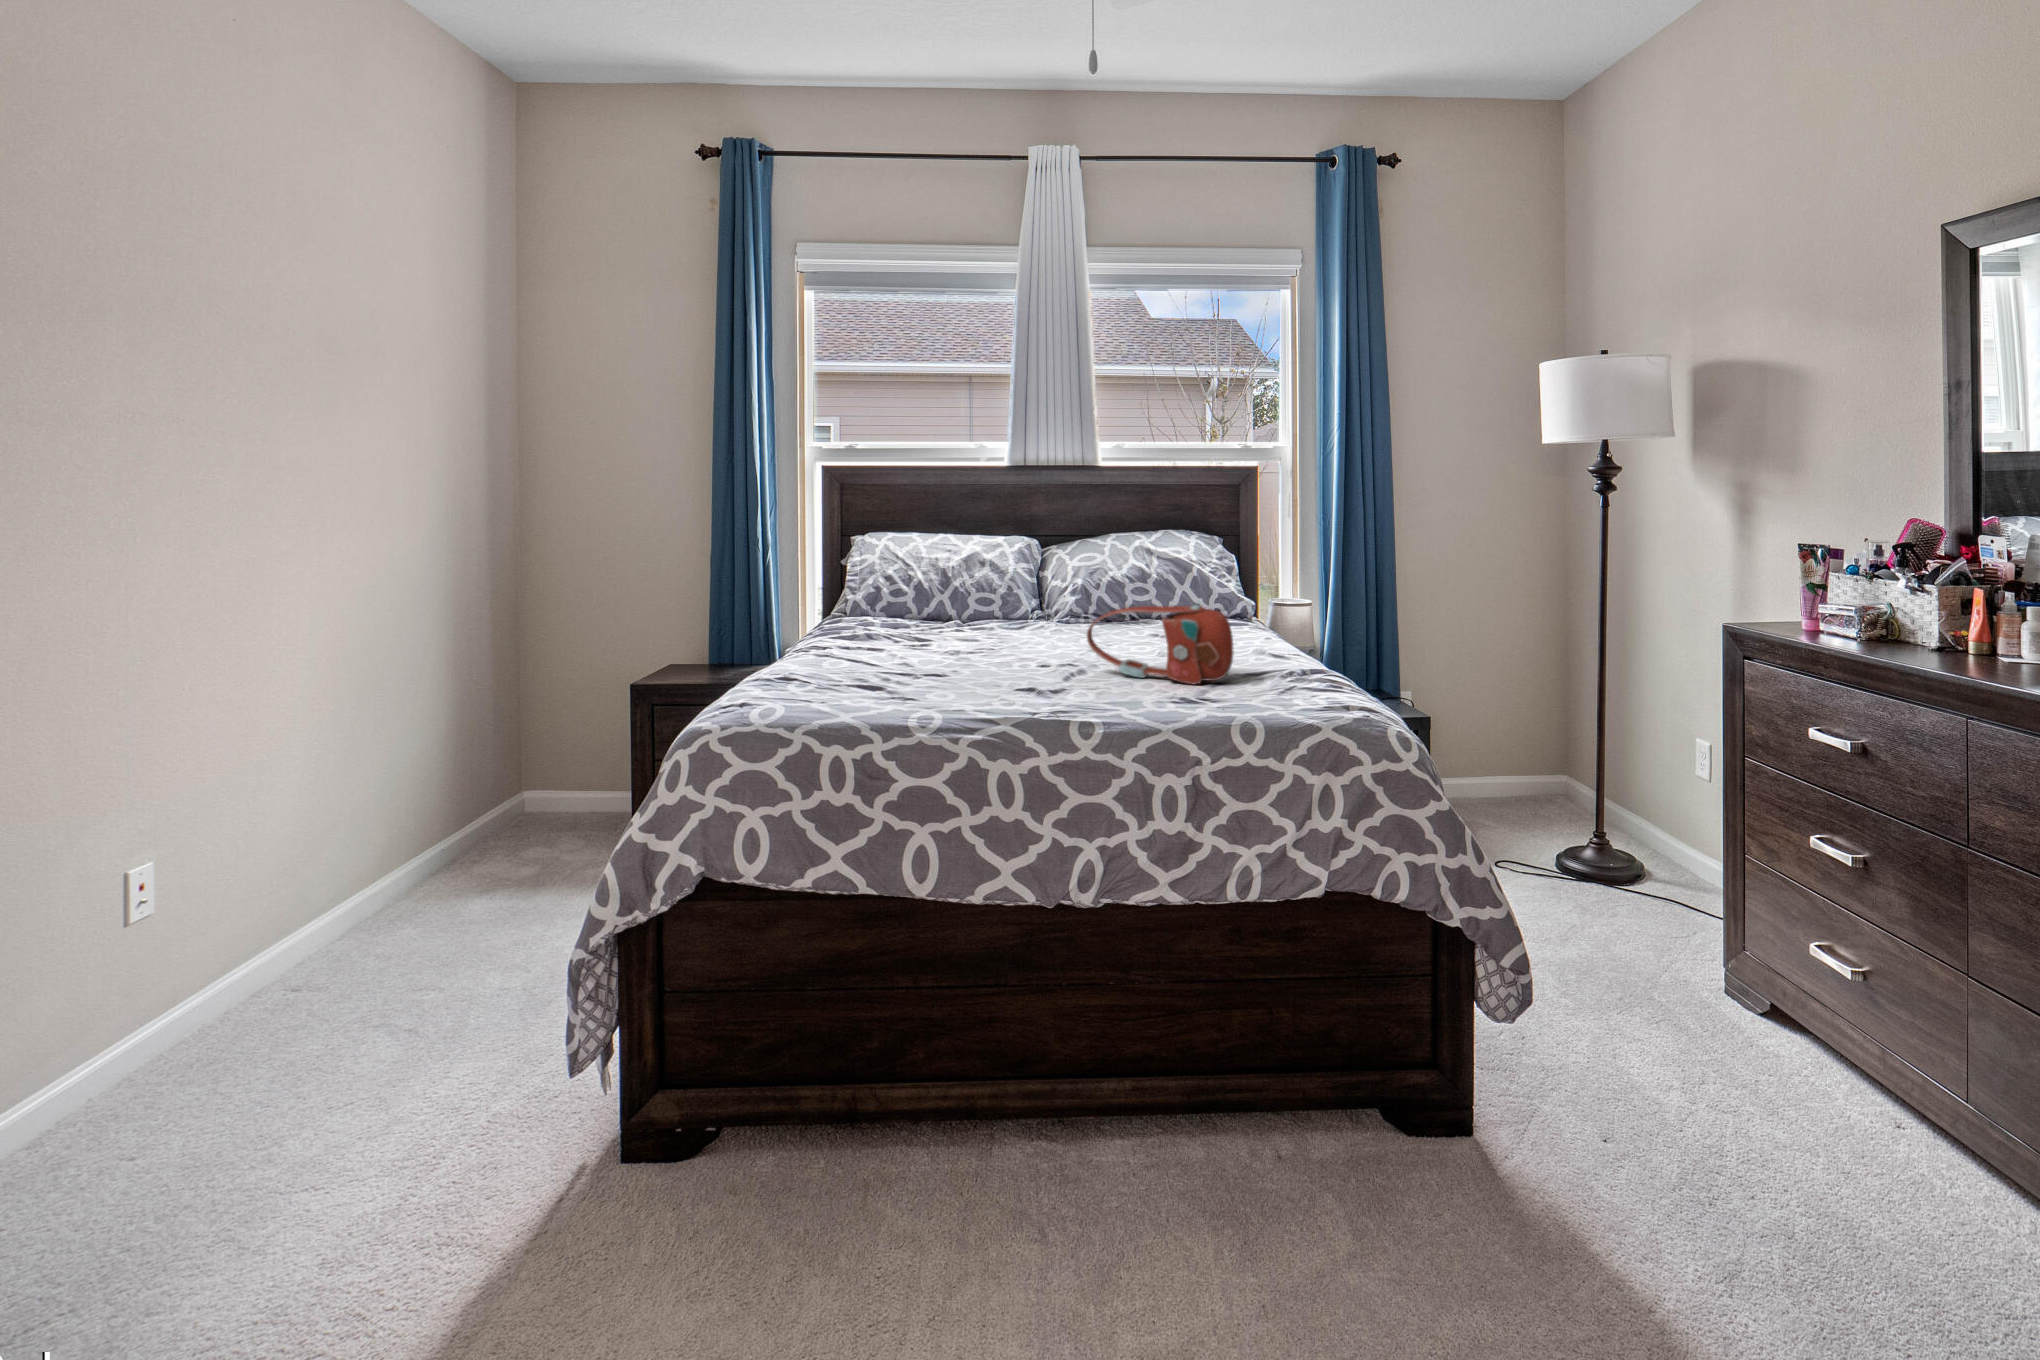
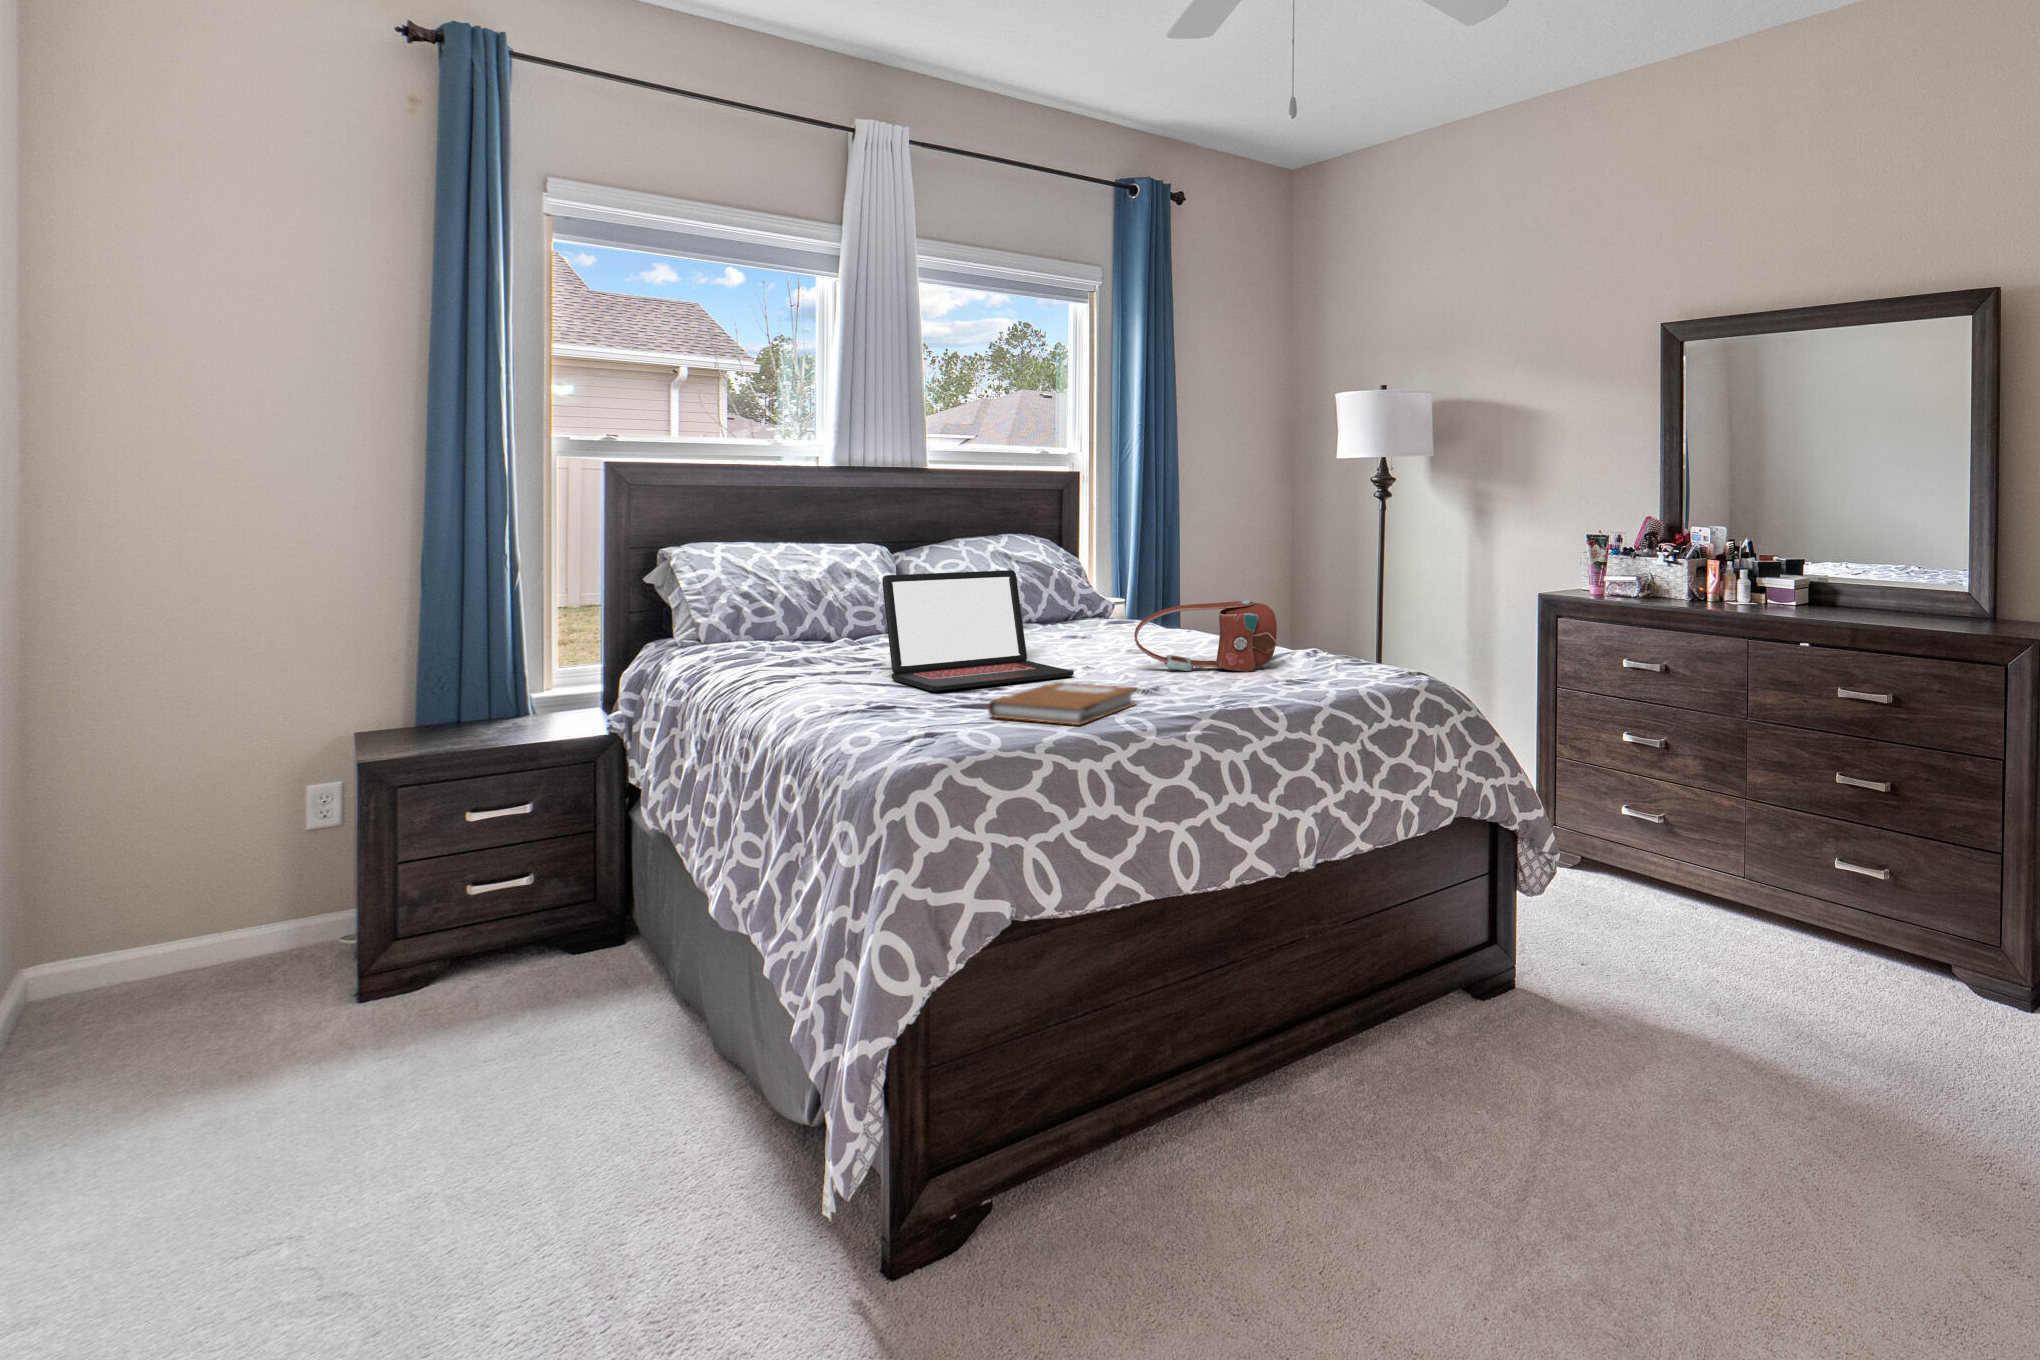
laptop: none [878,563,1028,672] -> present [882,570,1074,691]
notebook: none [844,673,992,714] -> present [988,682,1136,725]

